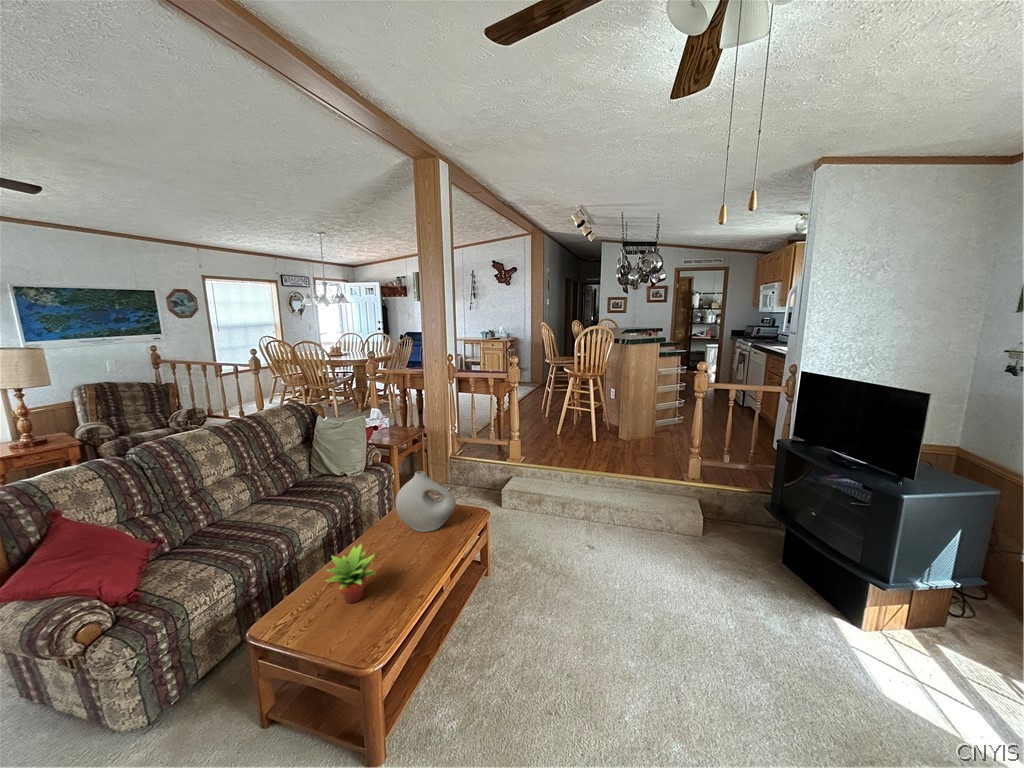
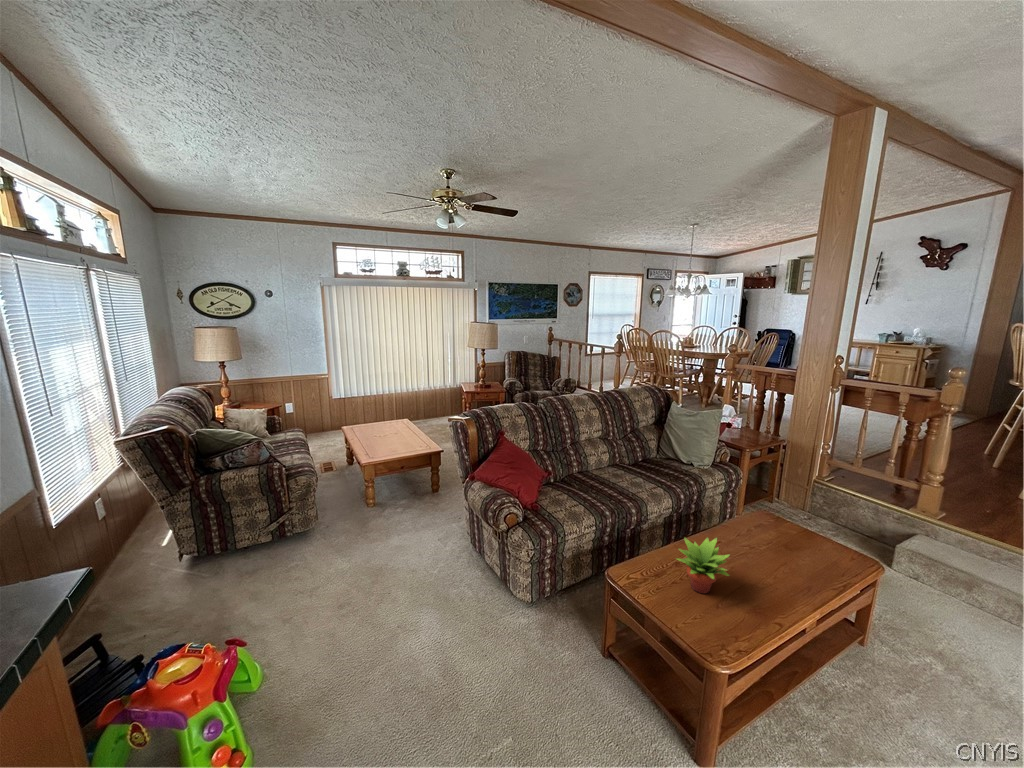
vase: present [396,471,456,532] -> none [752,485,836,558]

